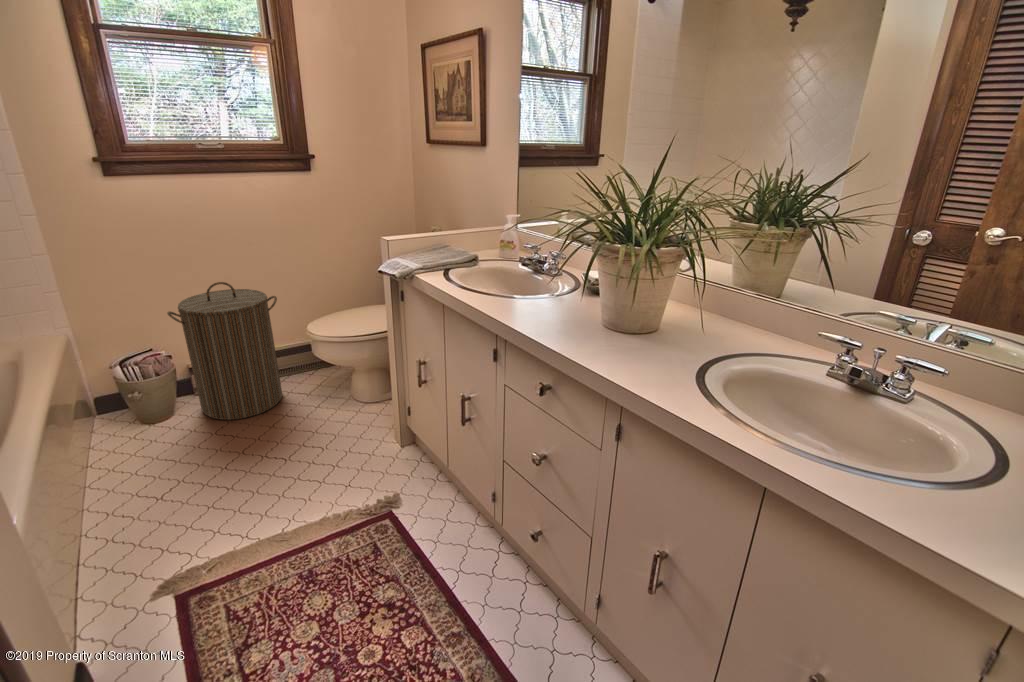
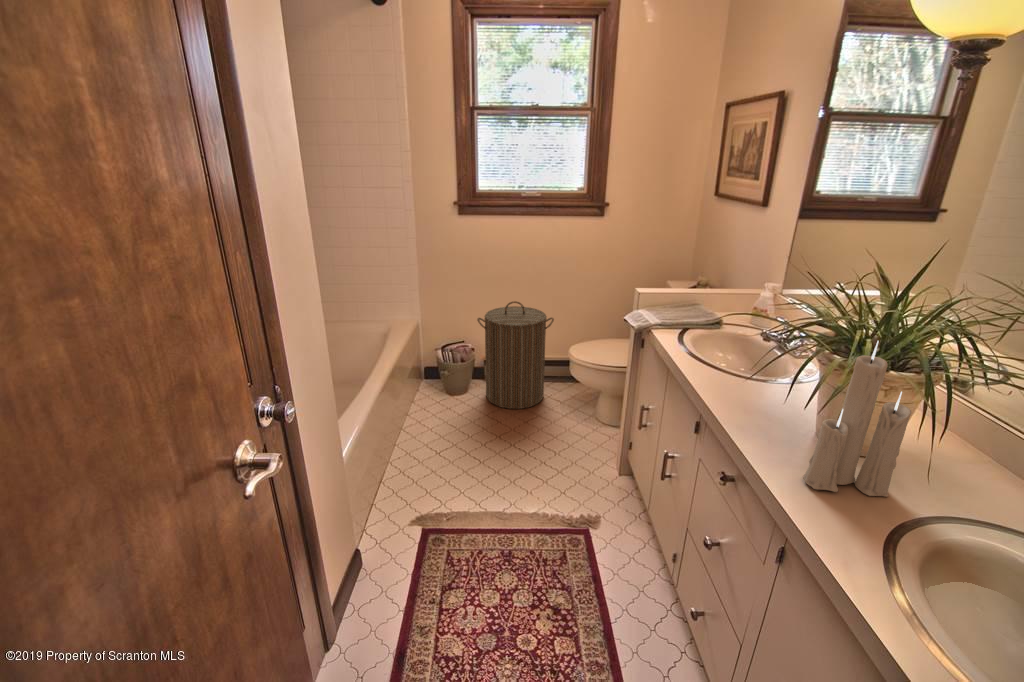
candle: none [613,214,680,366] -> present [802,341,912,497]

